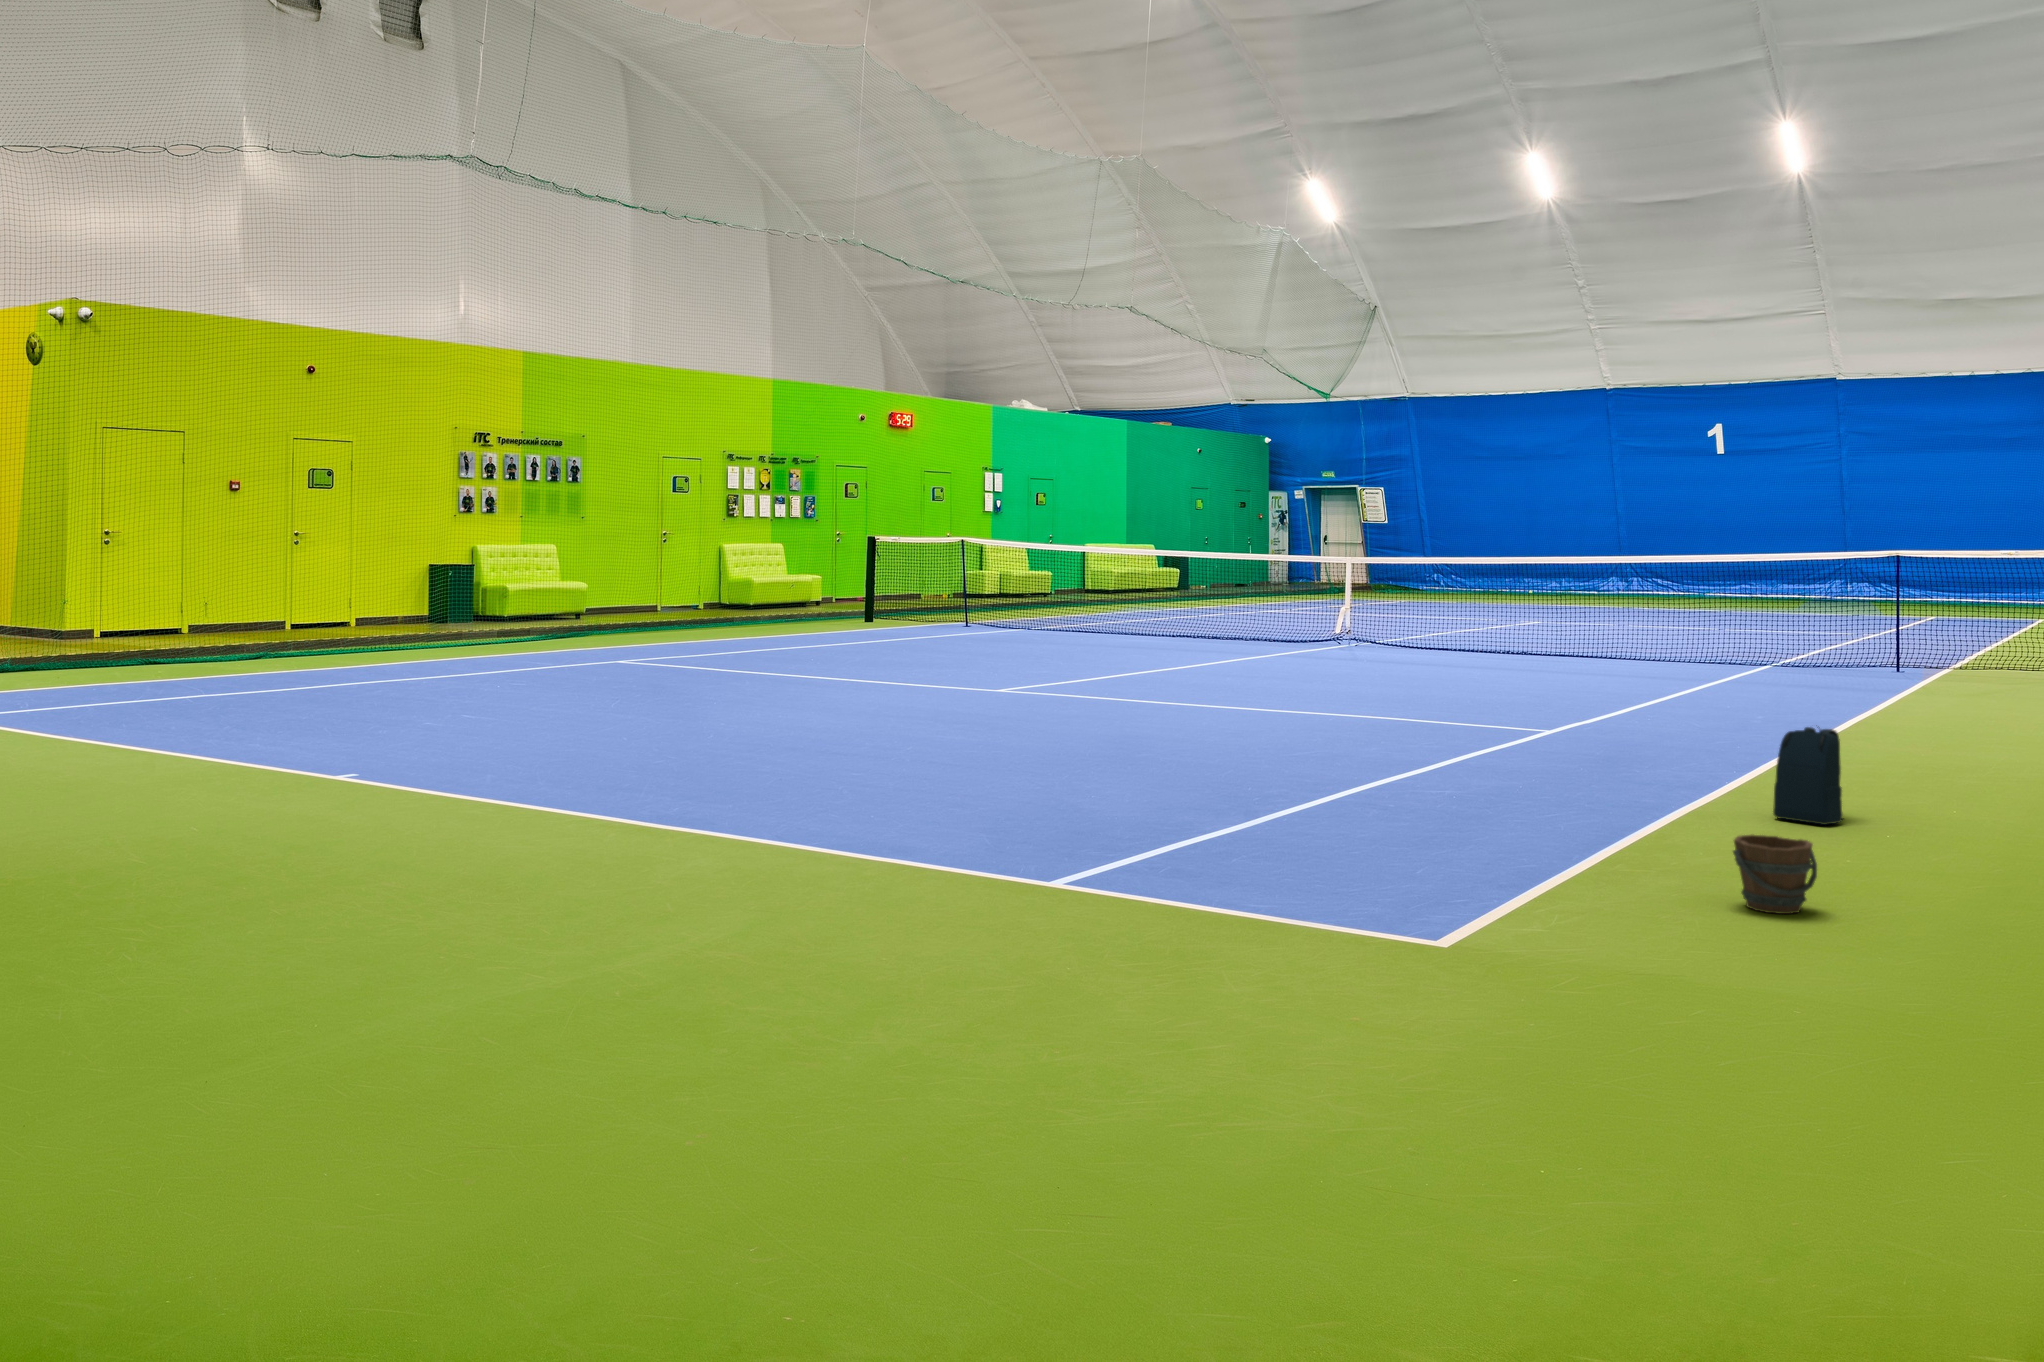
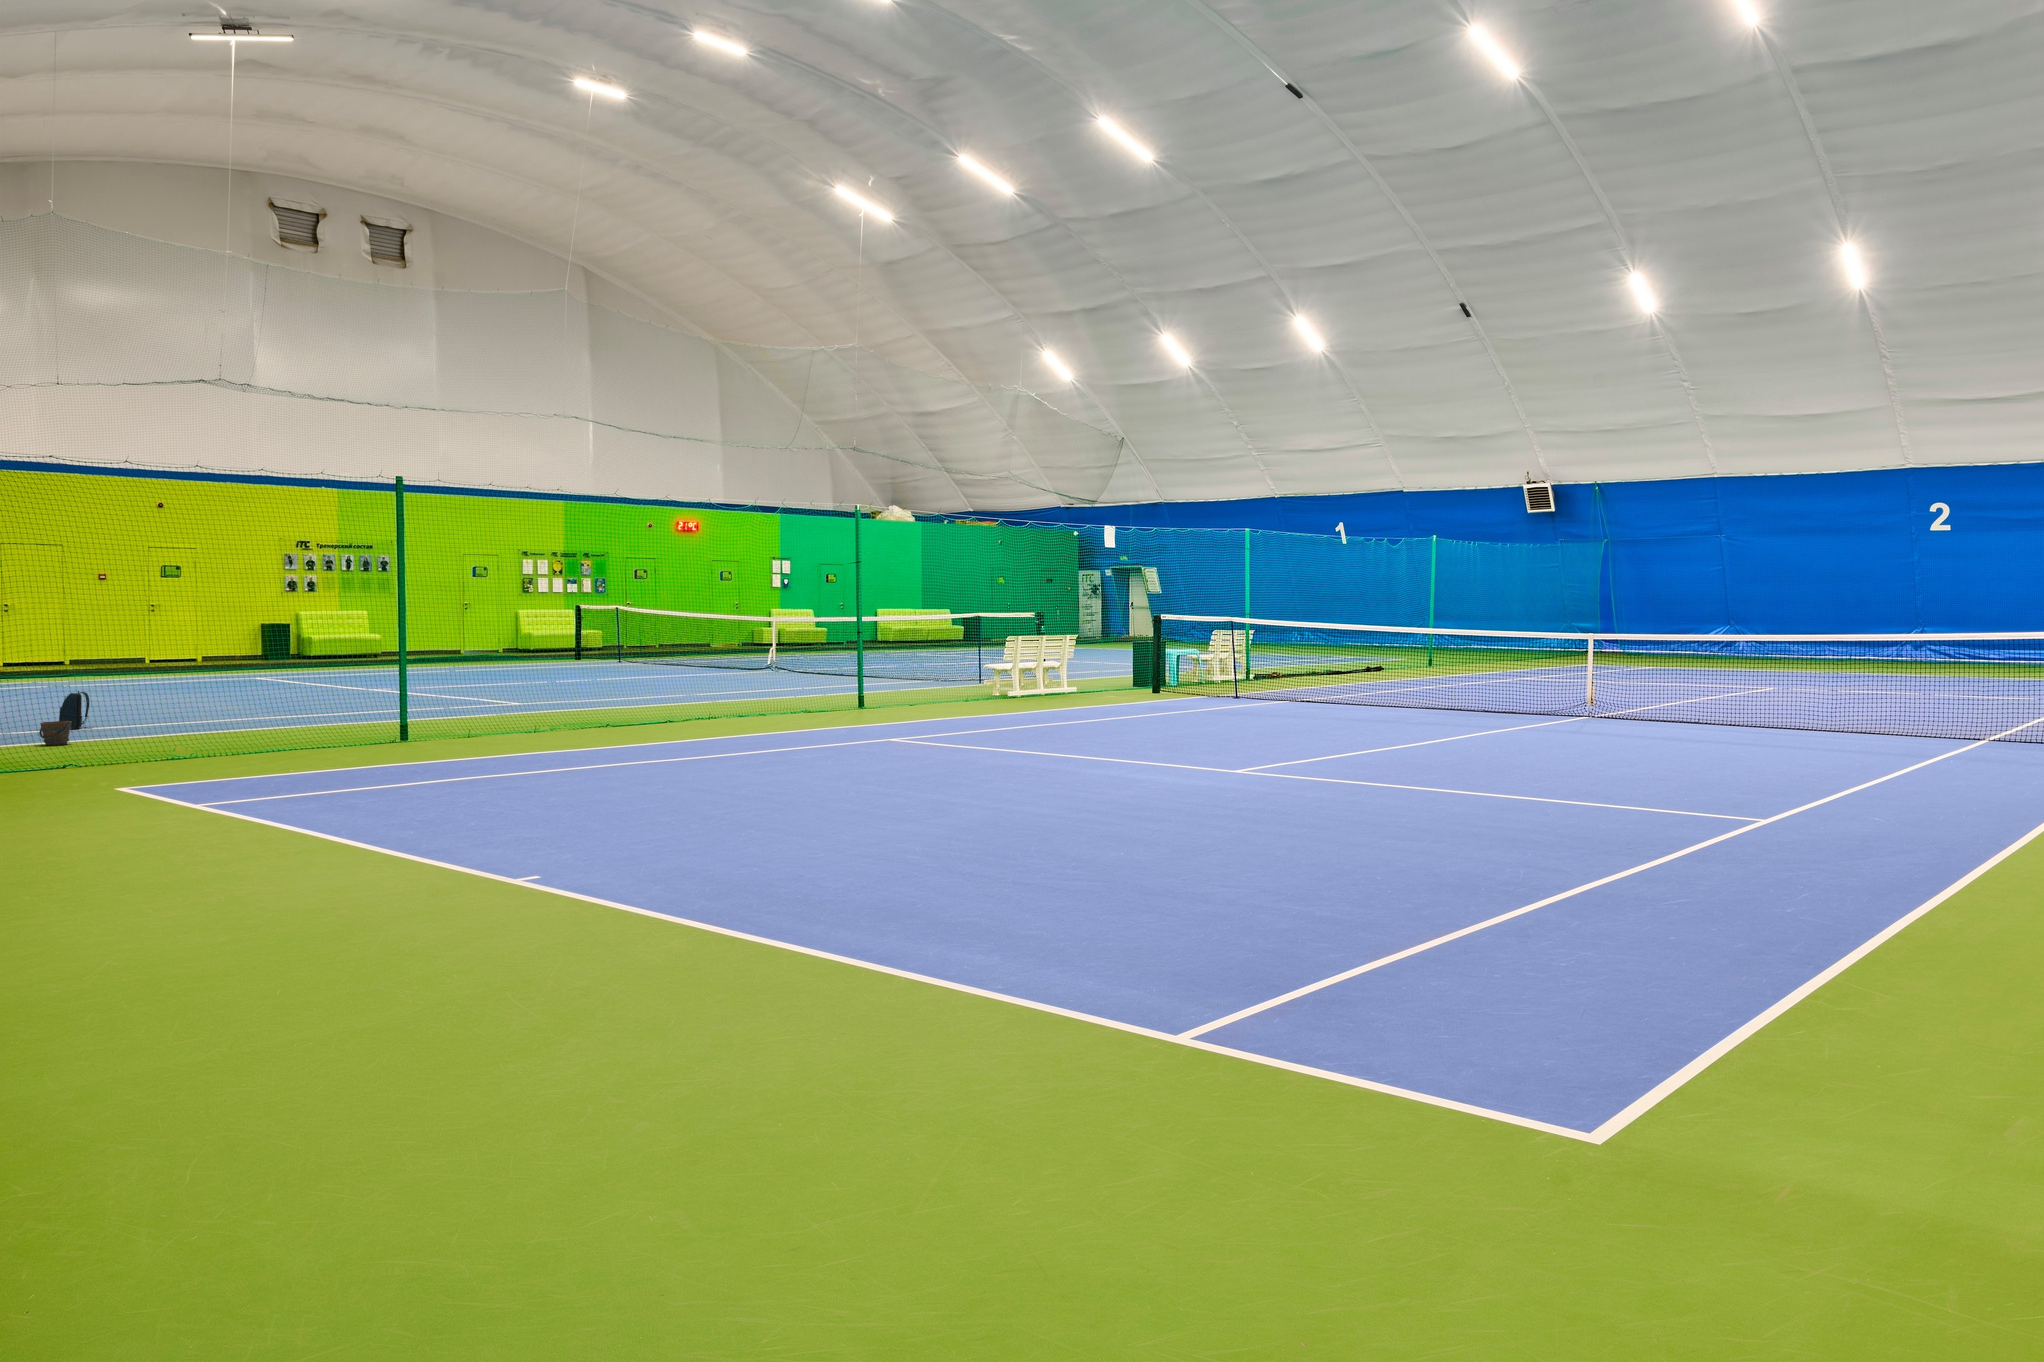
backpack: present [1773,727,1842,825] -> present [59,691,89,729]

